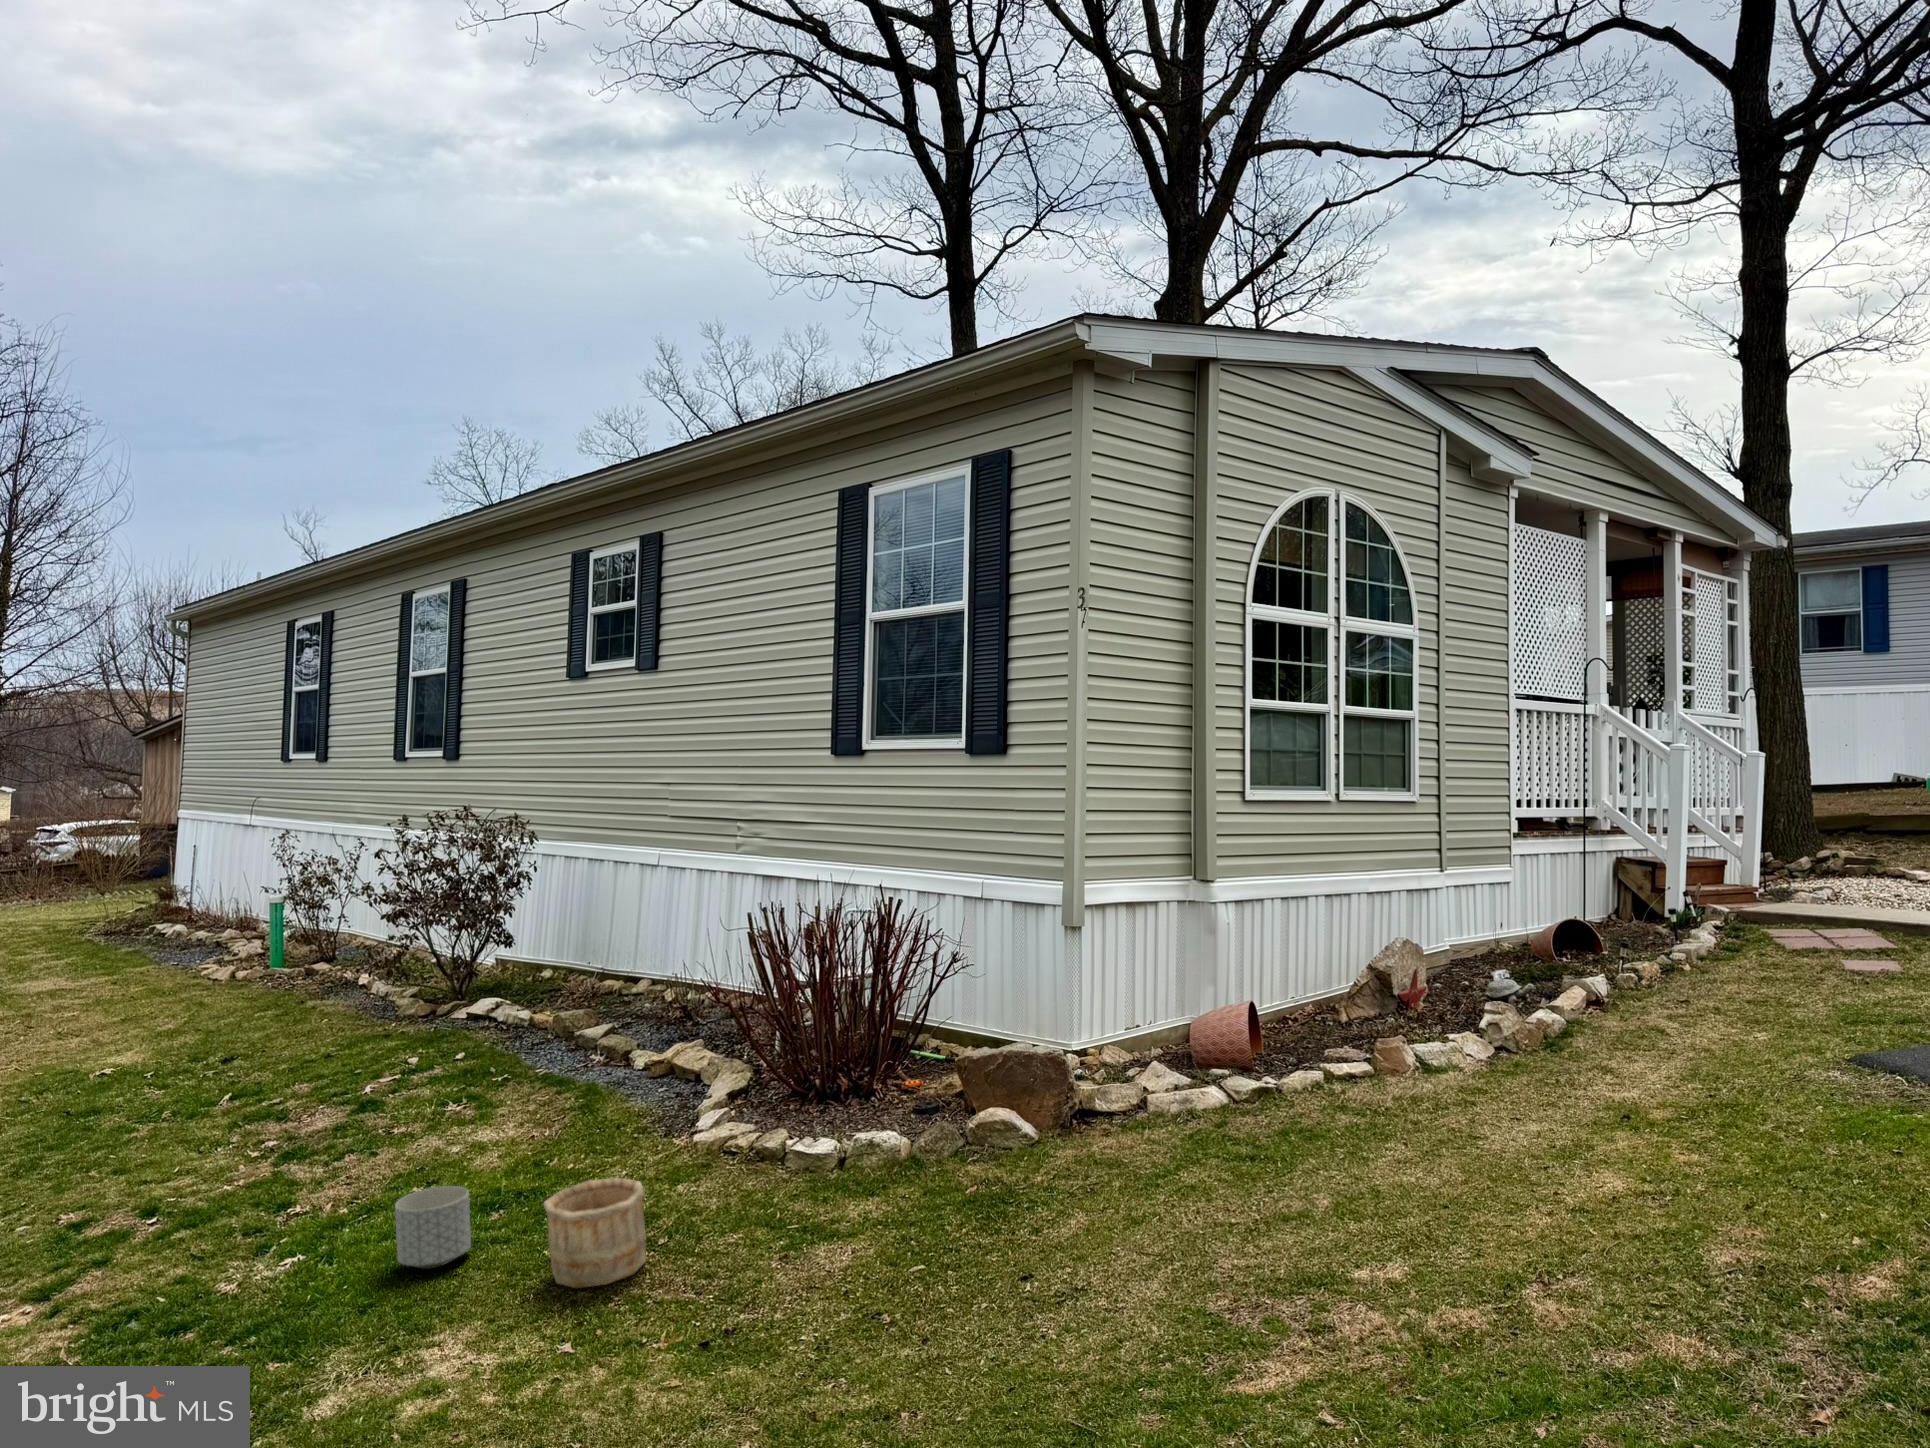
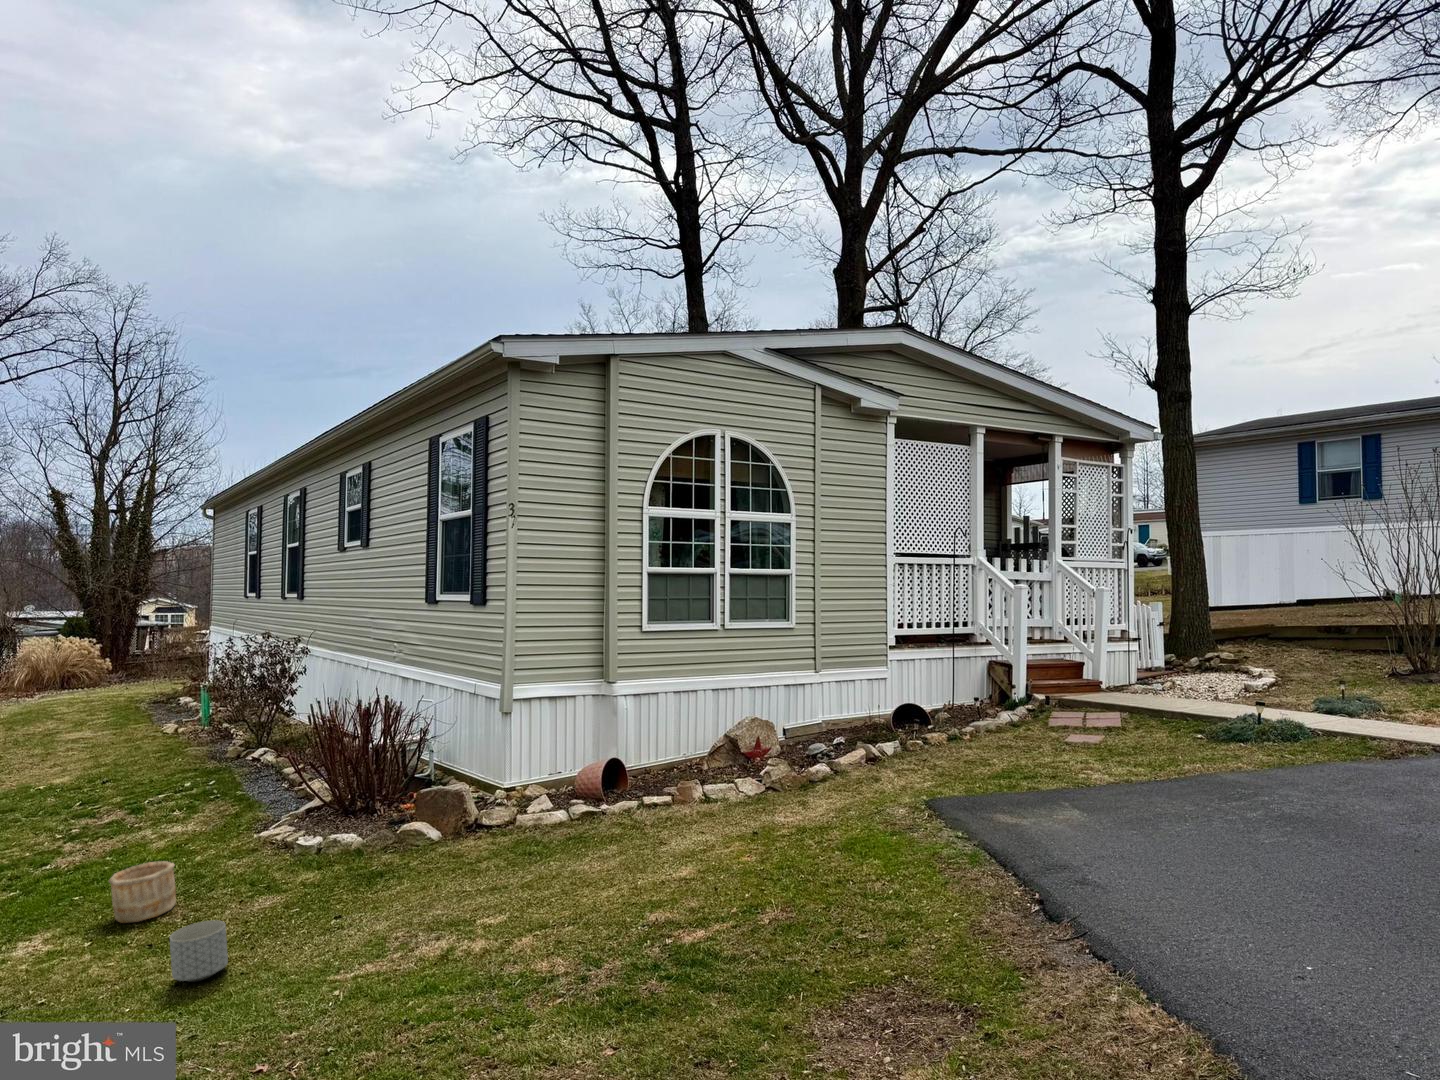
planter: present [395,1186,471,1269] -> present [170,920,228,982]

